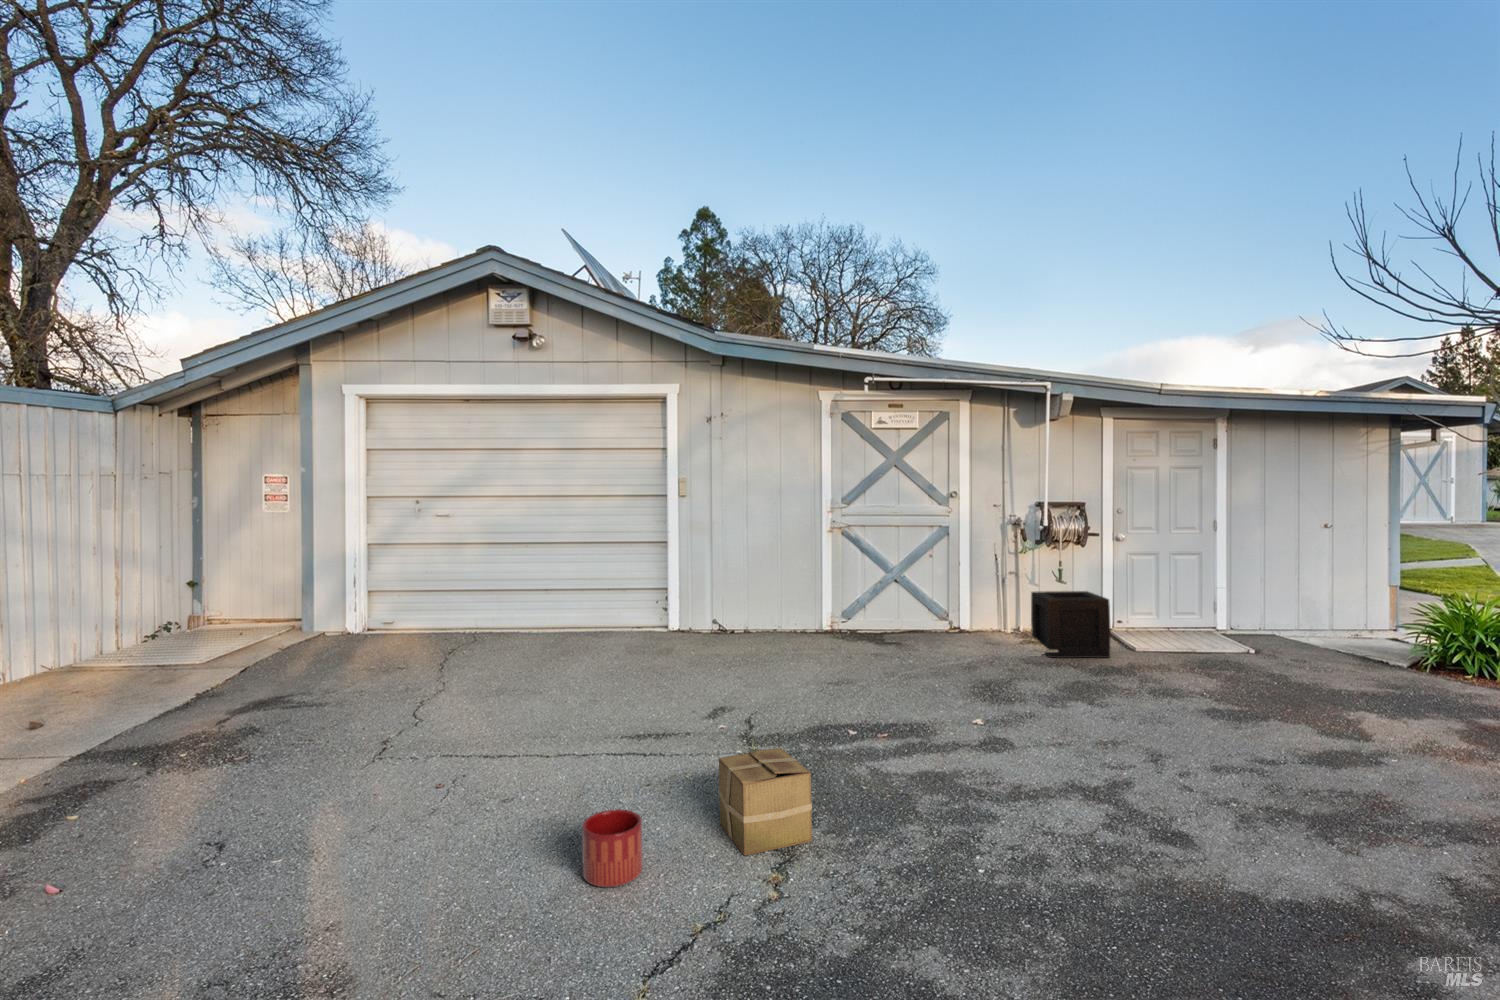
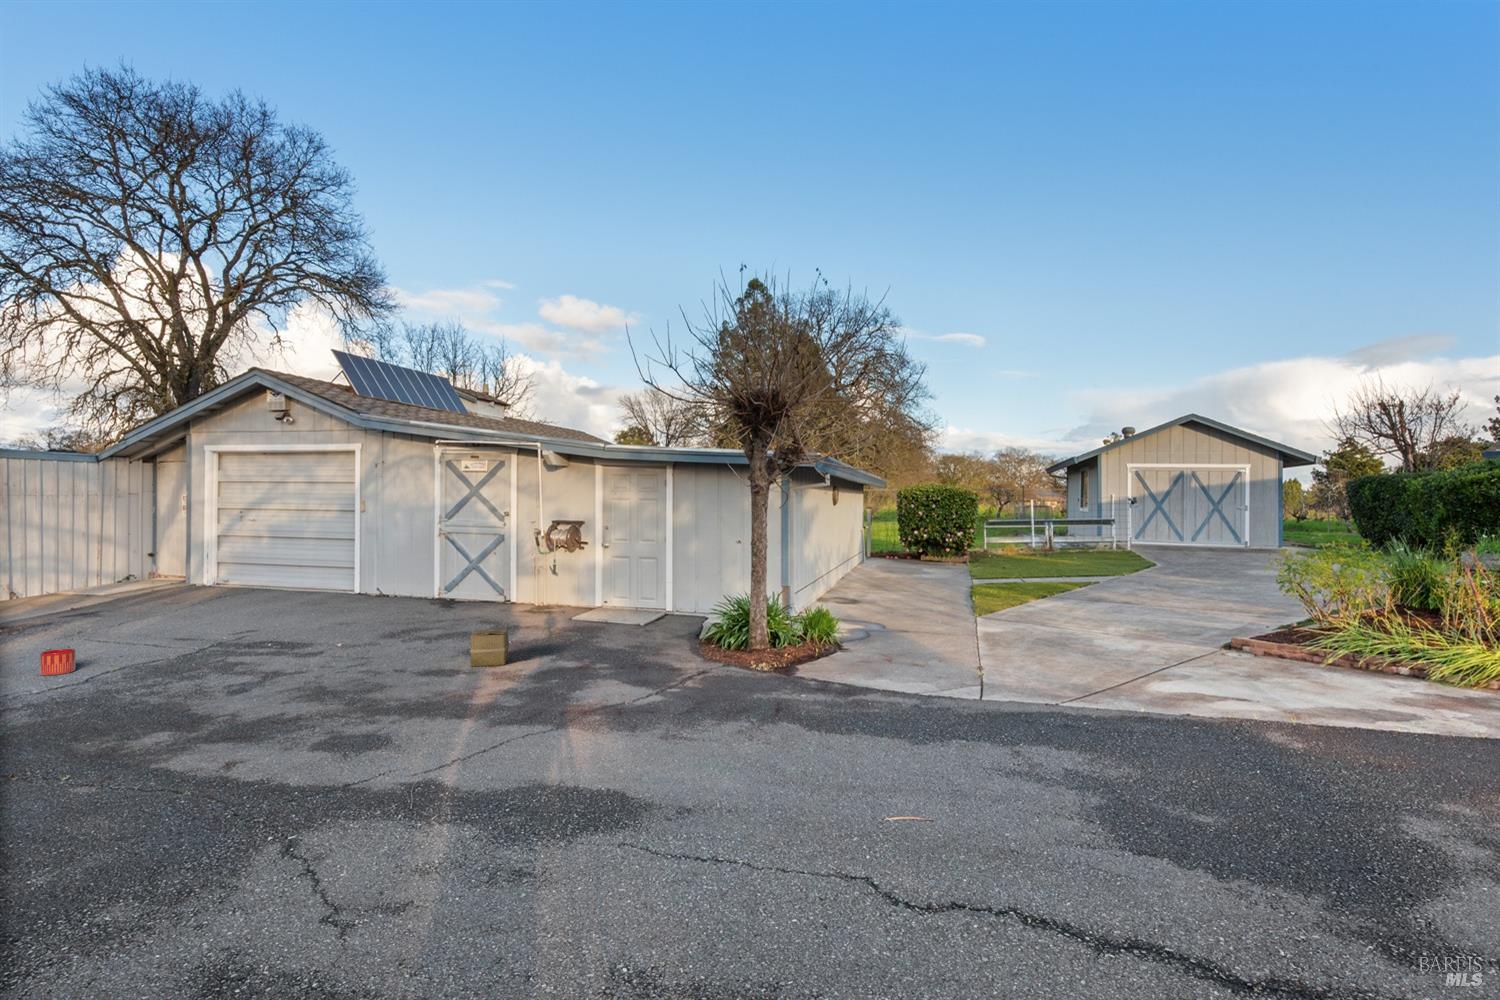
wooden crate: present [1031,591,1111,658] -> none [533,578,584,619]
cardboard box: present [719,748,812,855] -> present [470,628,509,667]

